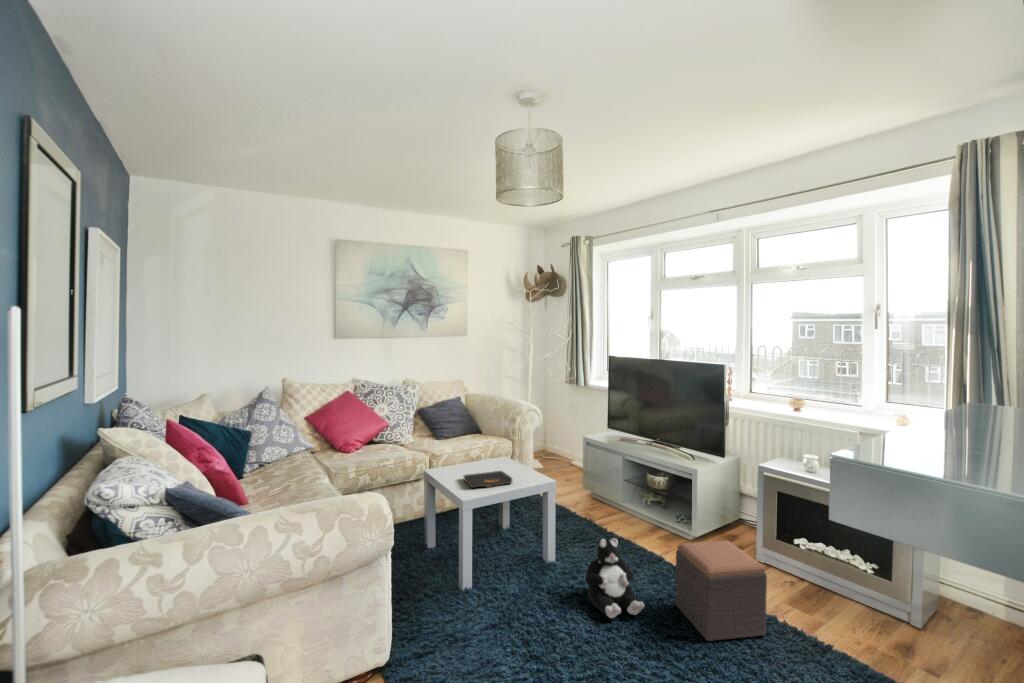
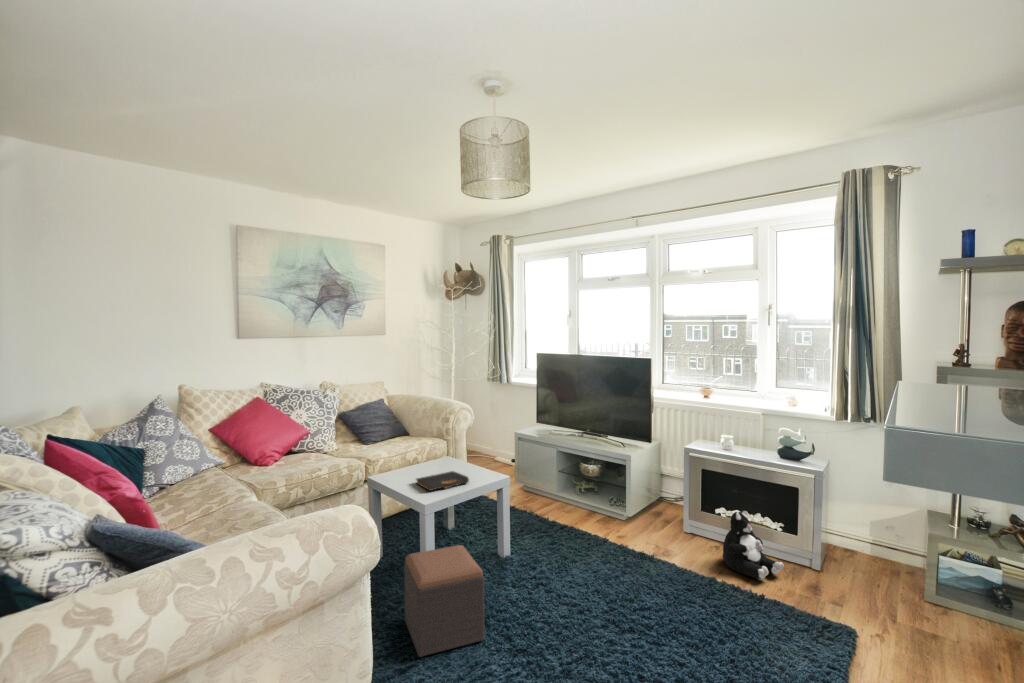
plush toy: present [585,537,644,618] -> present [723,510,784,579]
footstool: present [676,541,767,641] -> present [404,545,484,657]

